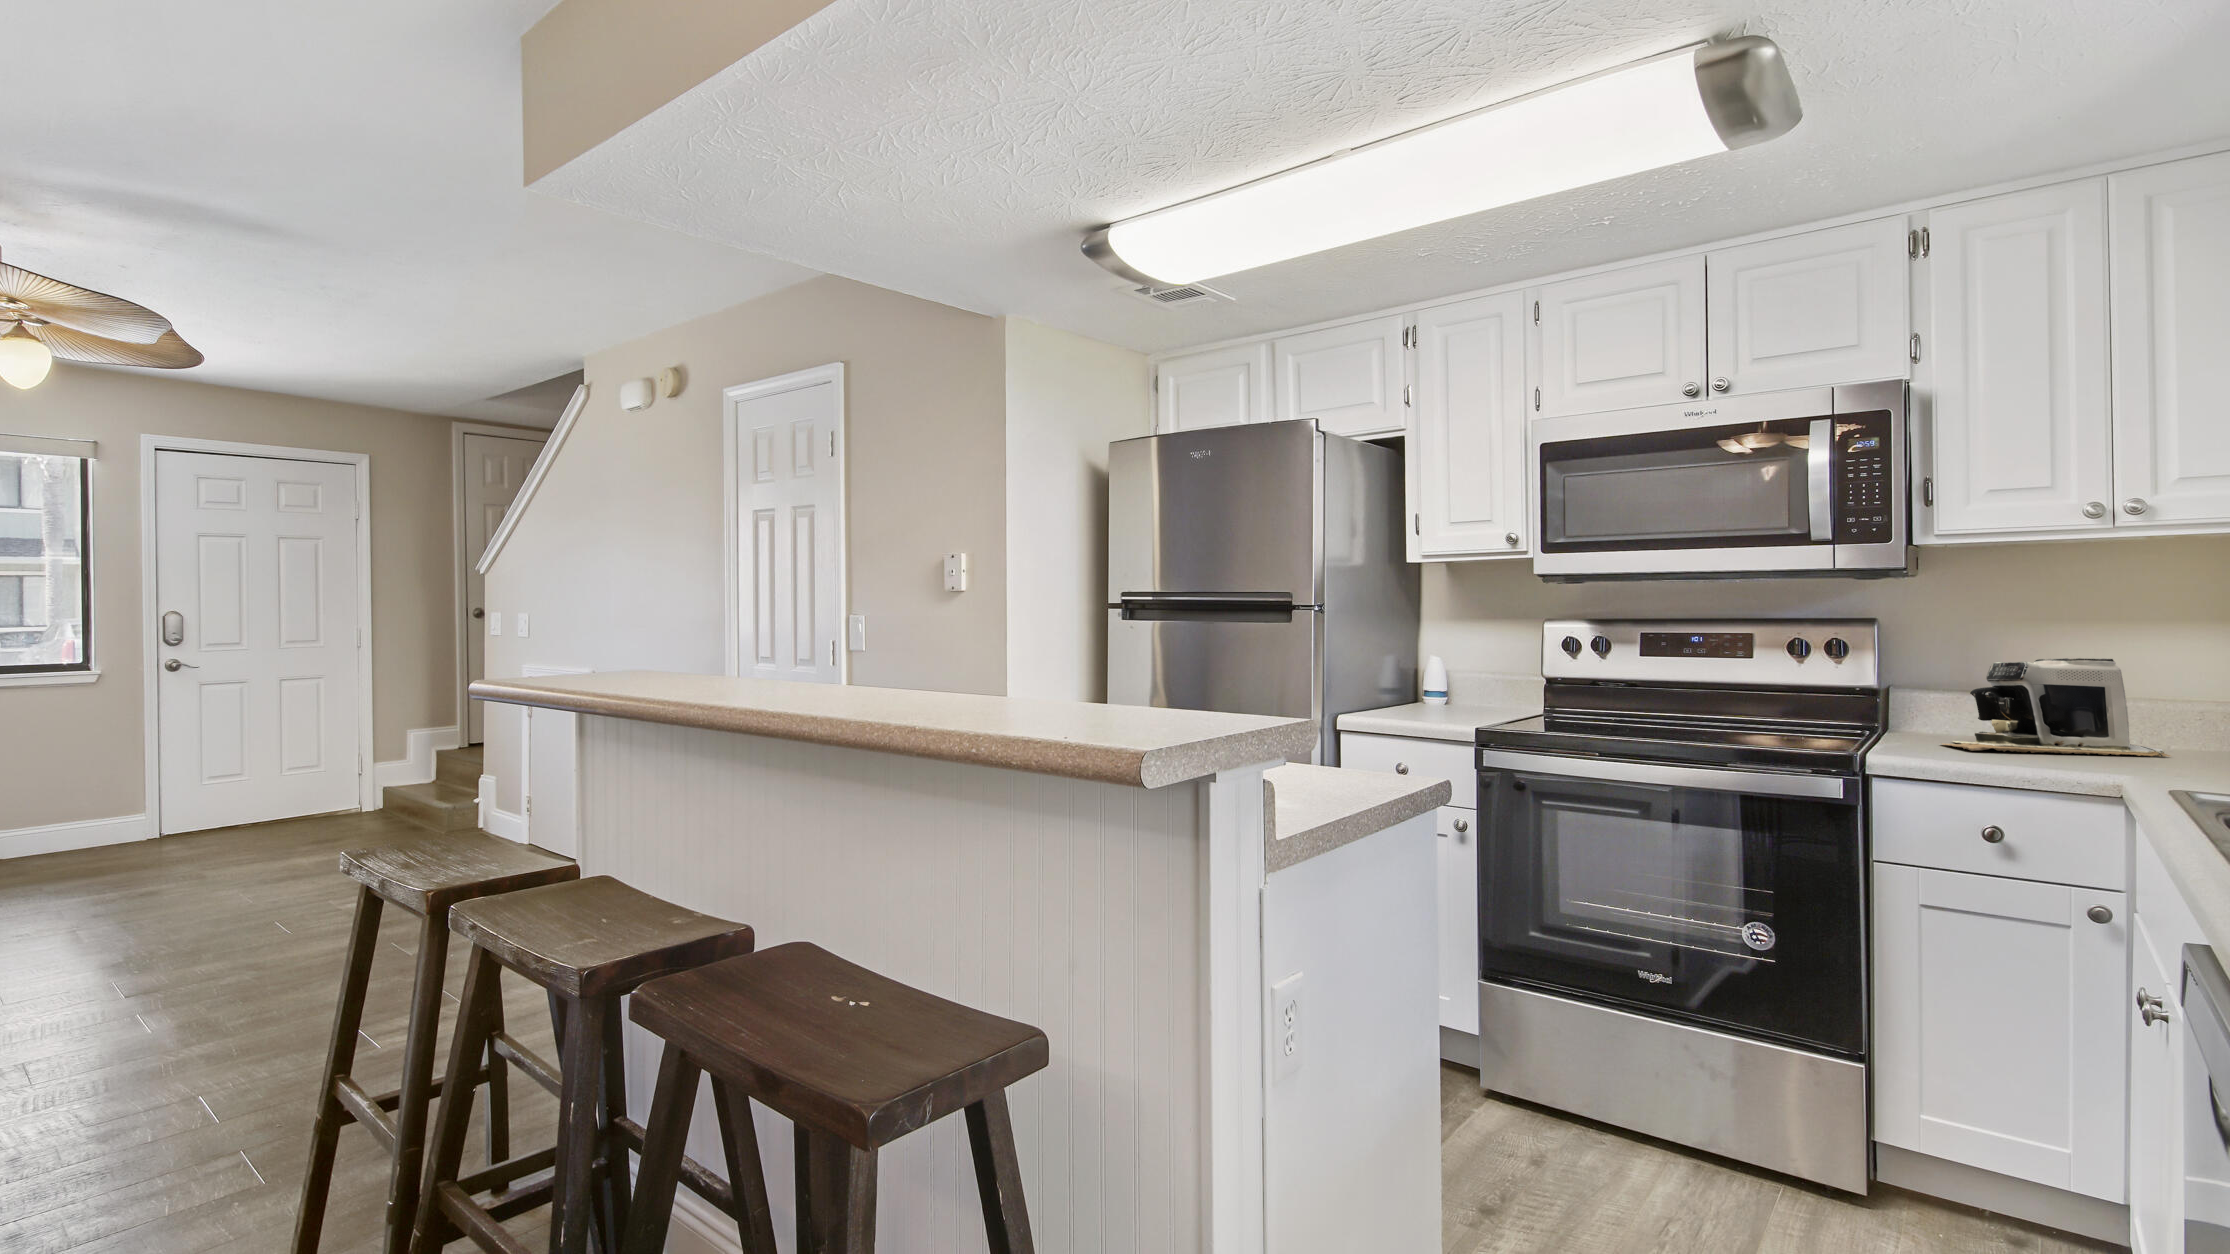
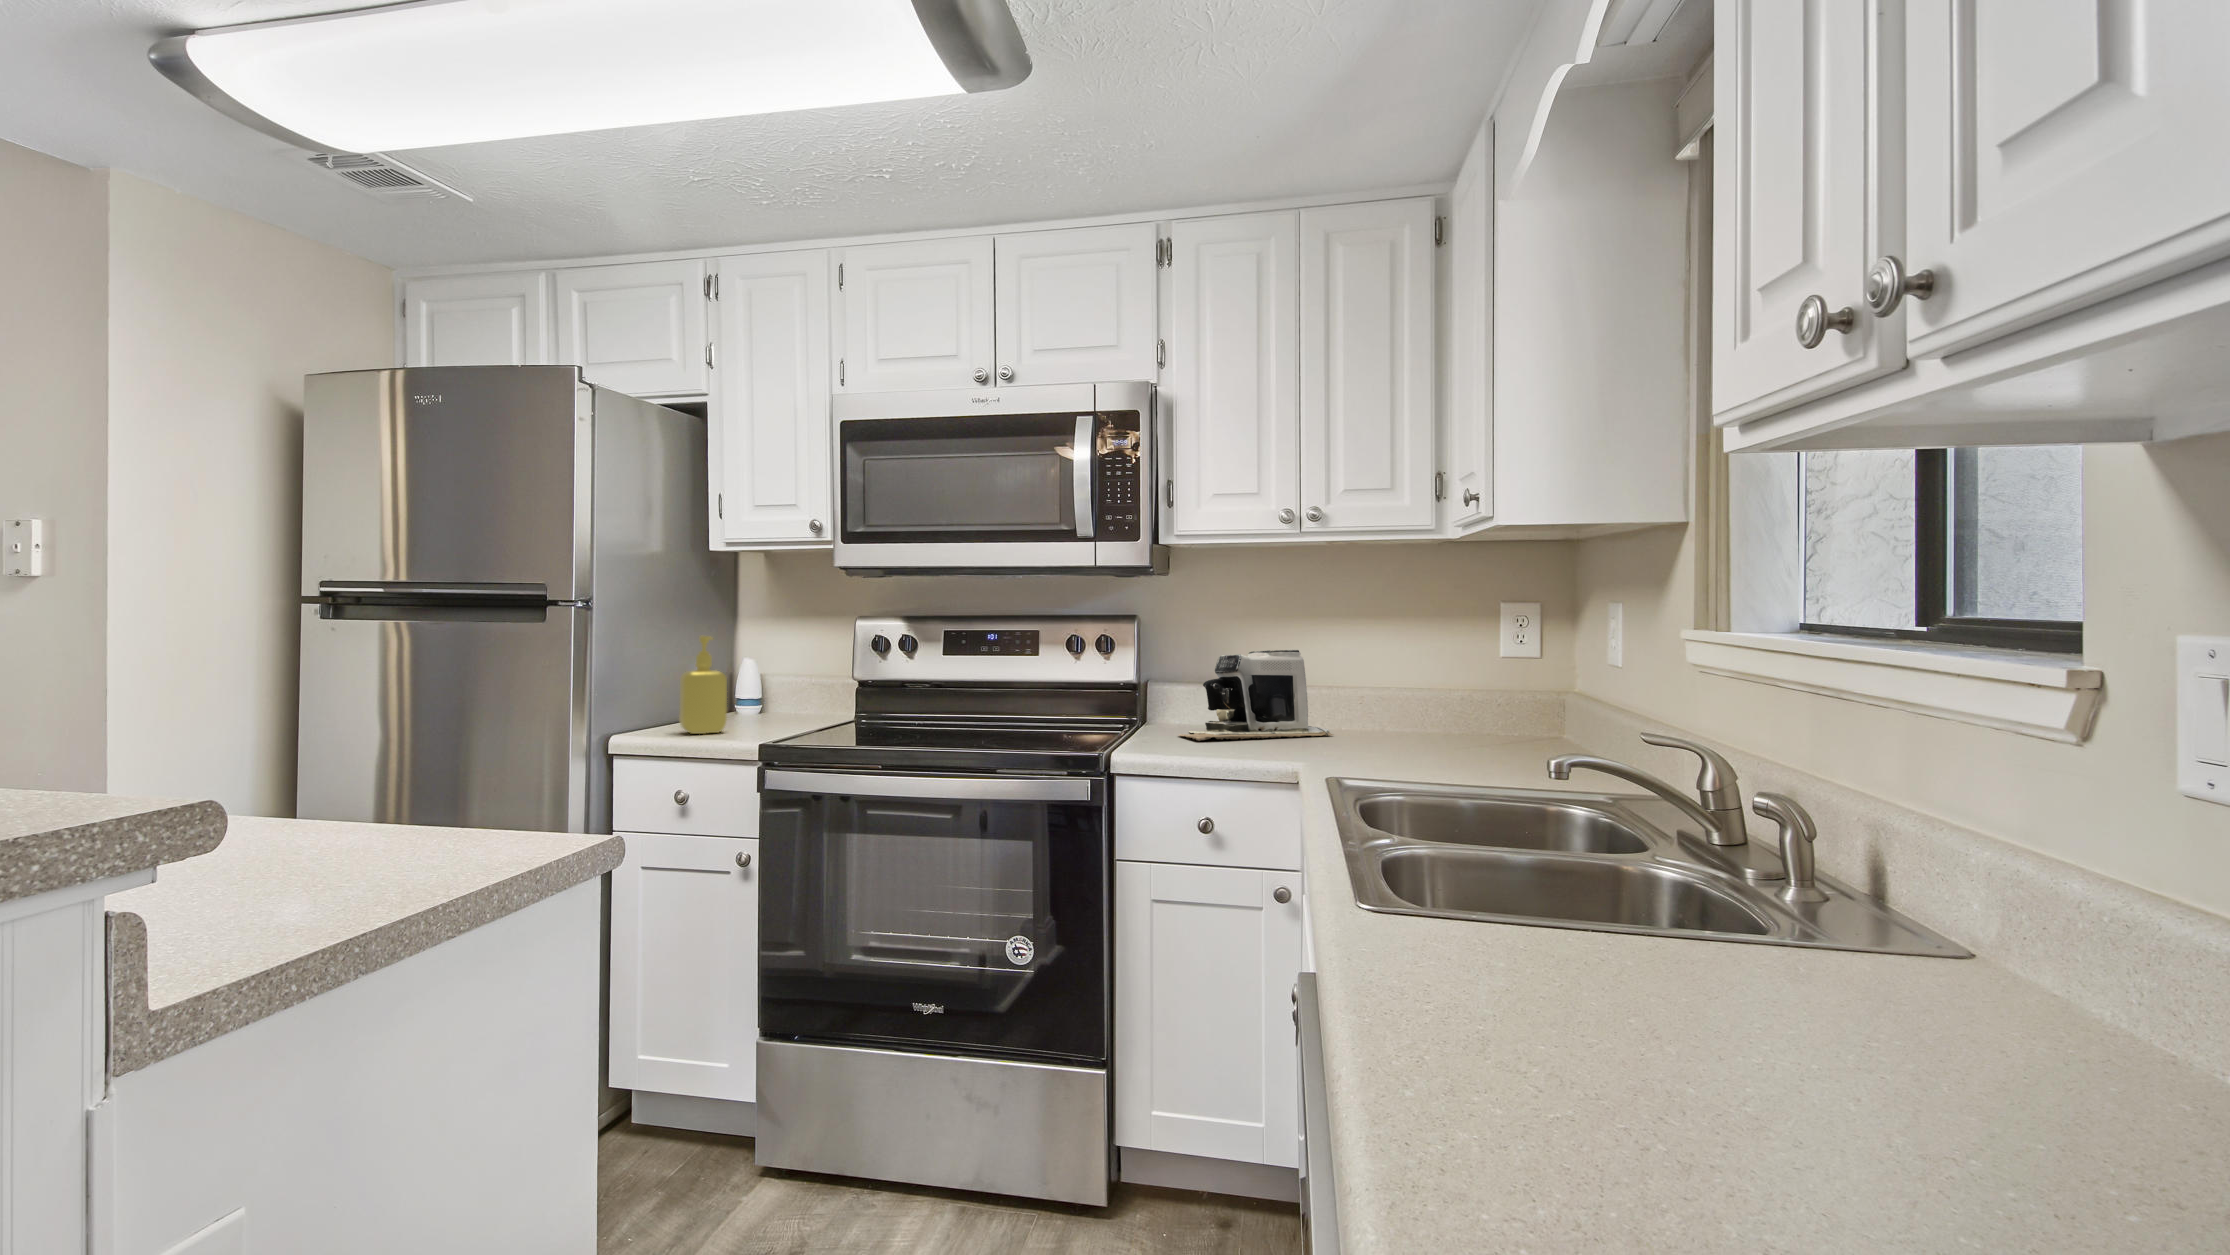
soap dispenser: none [1395,633,1436,715] -> present [679,636,727,734]

